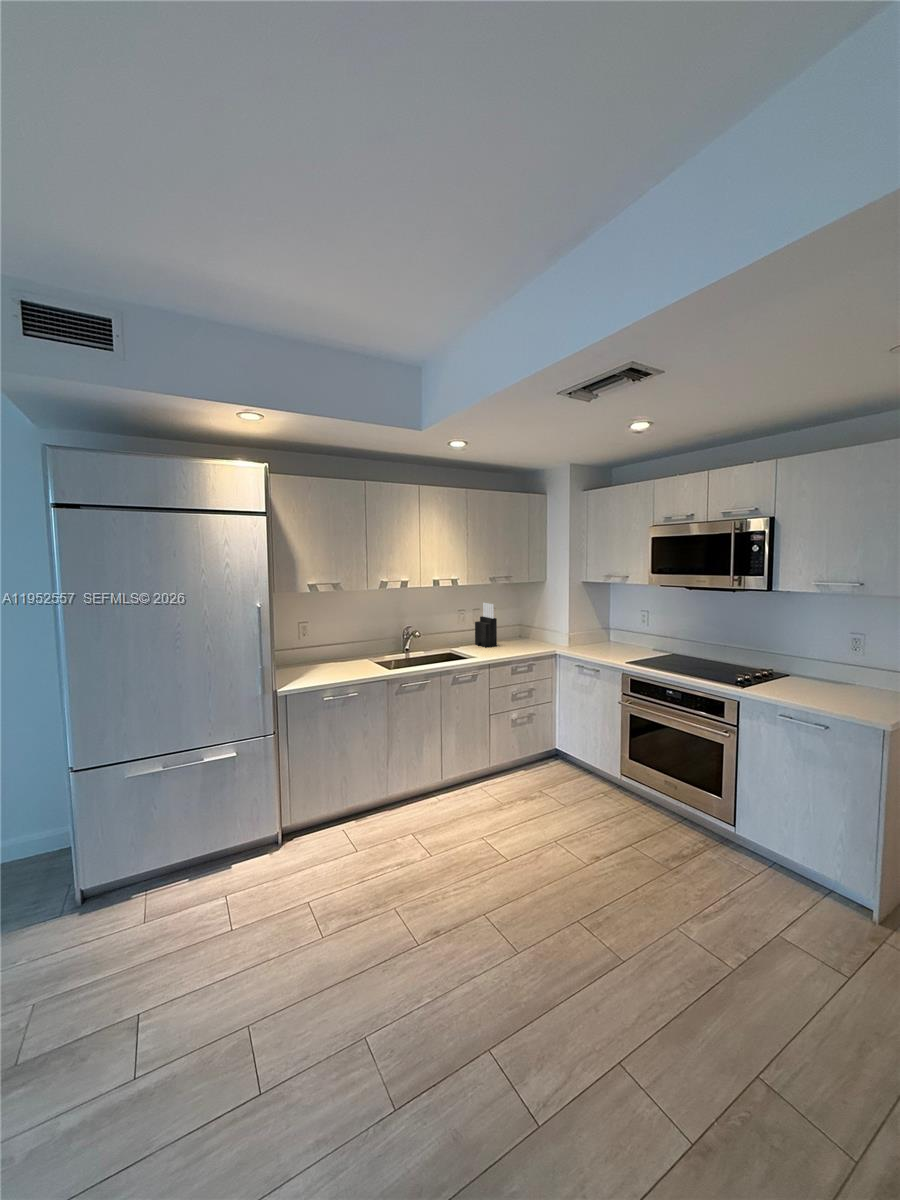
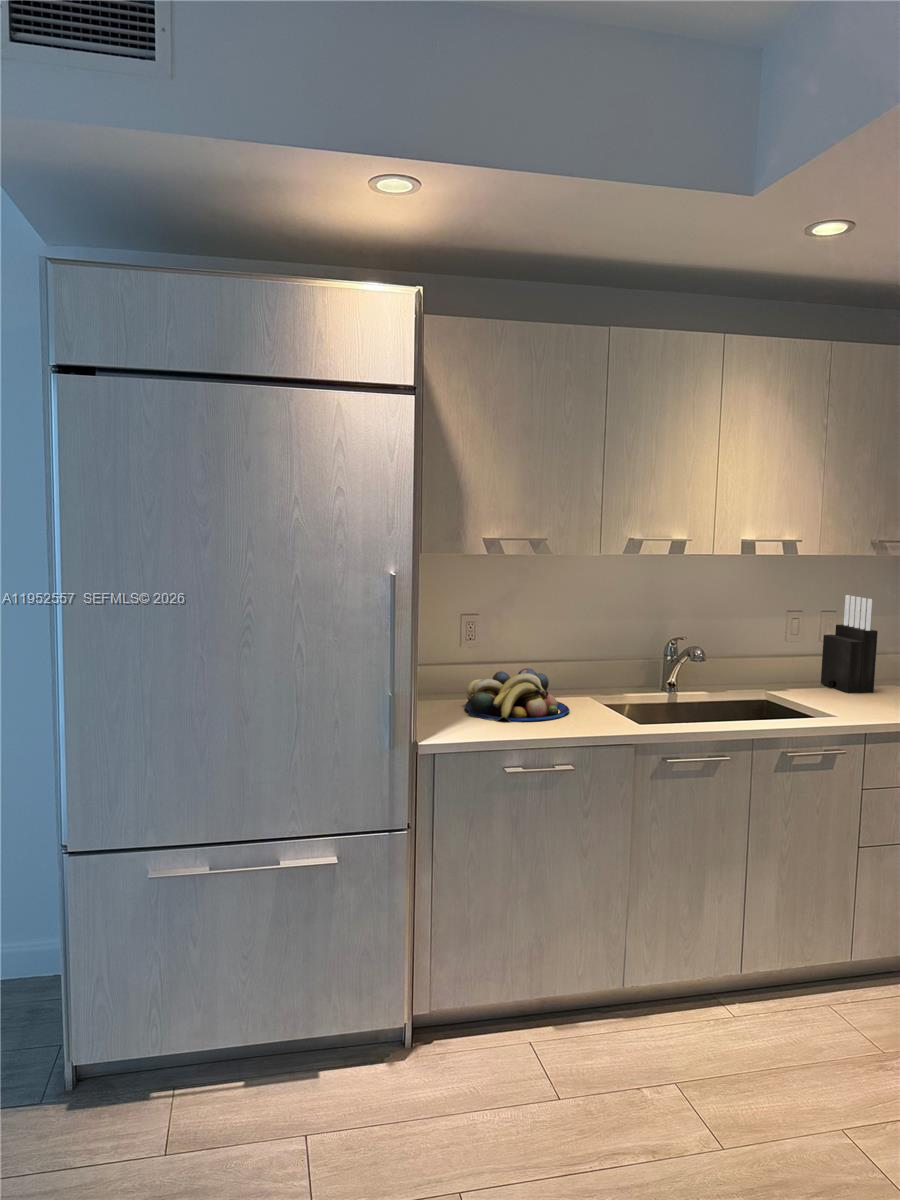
fruit bowl: none [303,648,356,675] -> present [465,668,570,722]

